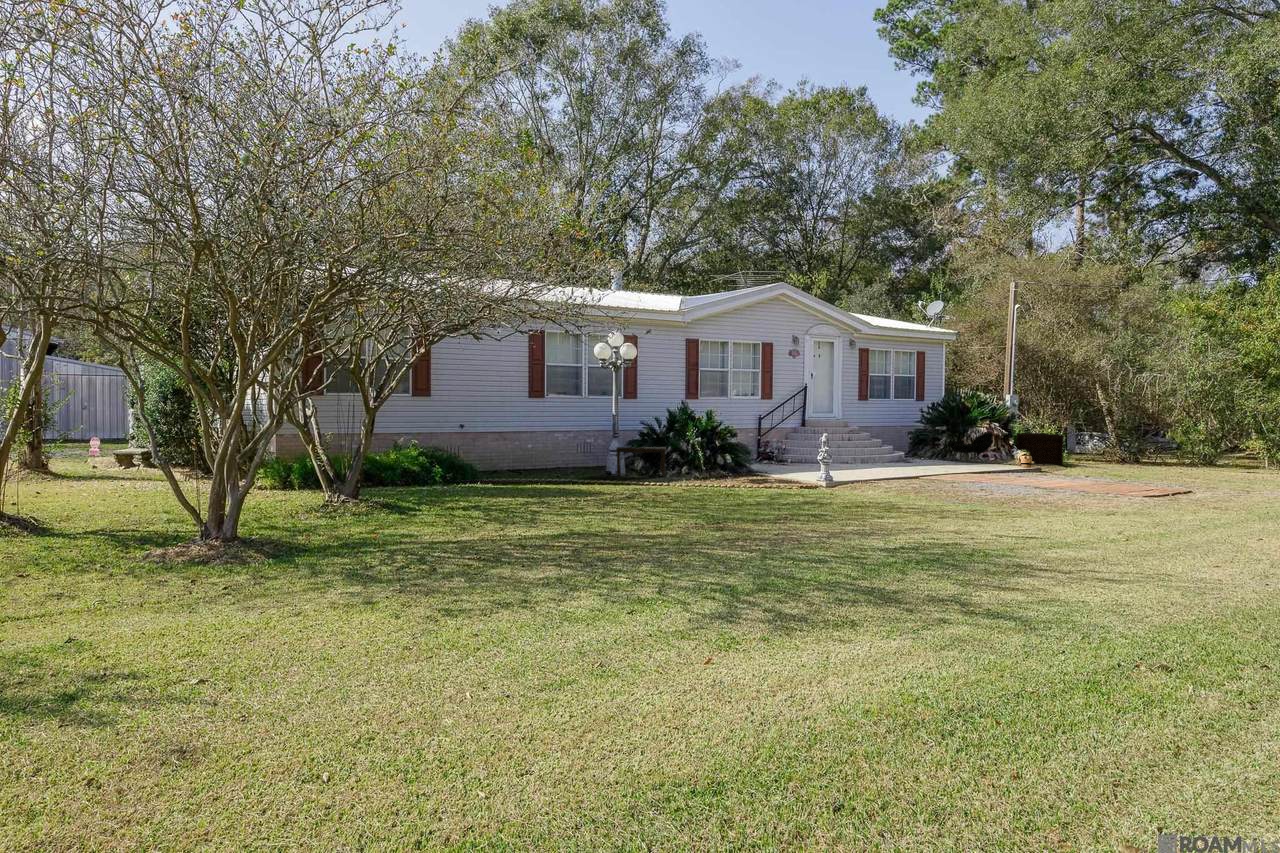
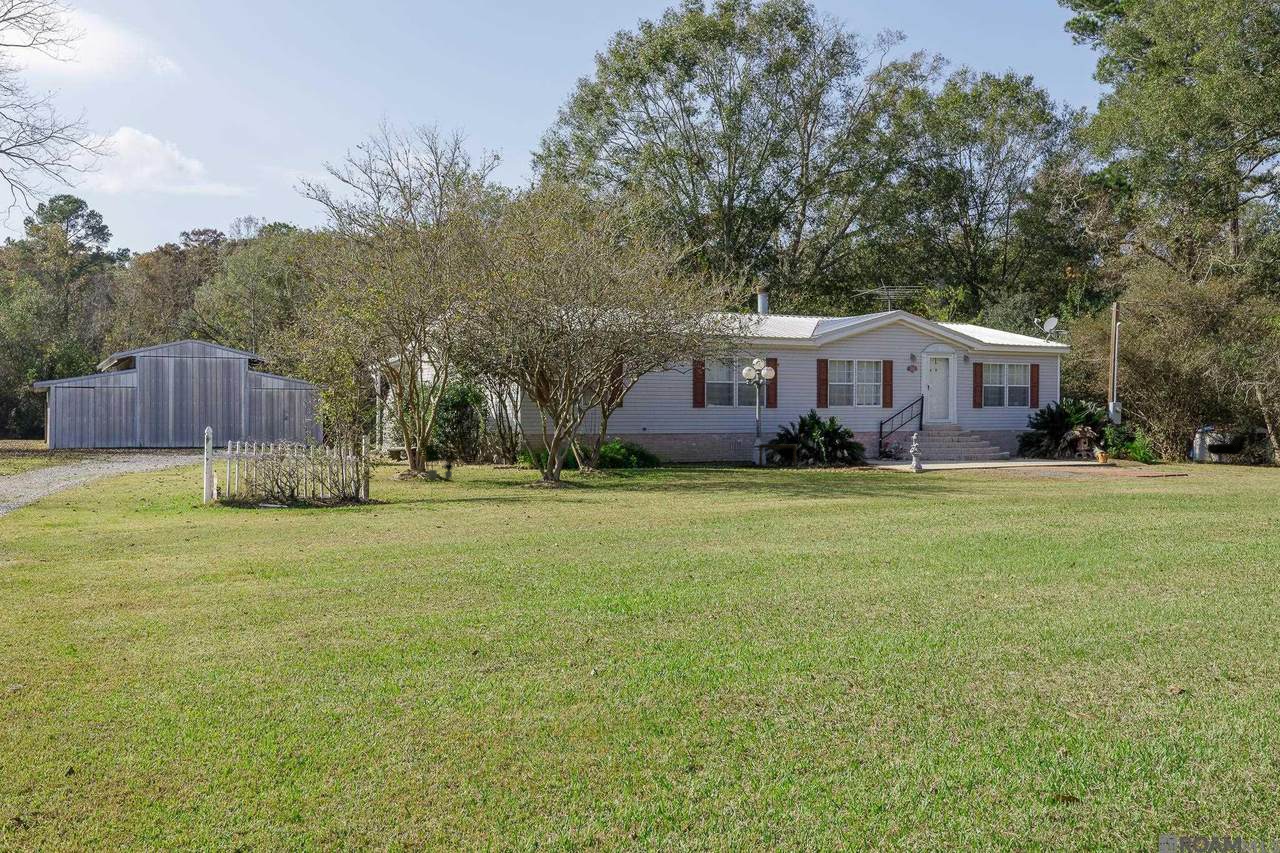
lounge chair: present [948,432,993,463] -> present [1207,436,1246,462]
wooden crate: present [1016,433,1064,466] -> none [1104,435,1144,463]
potted plant: none [35,451,109,519] -> present [424,442,455,479]

